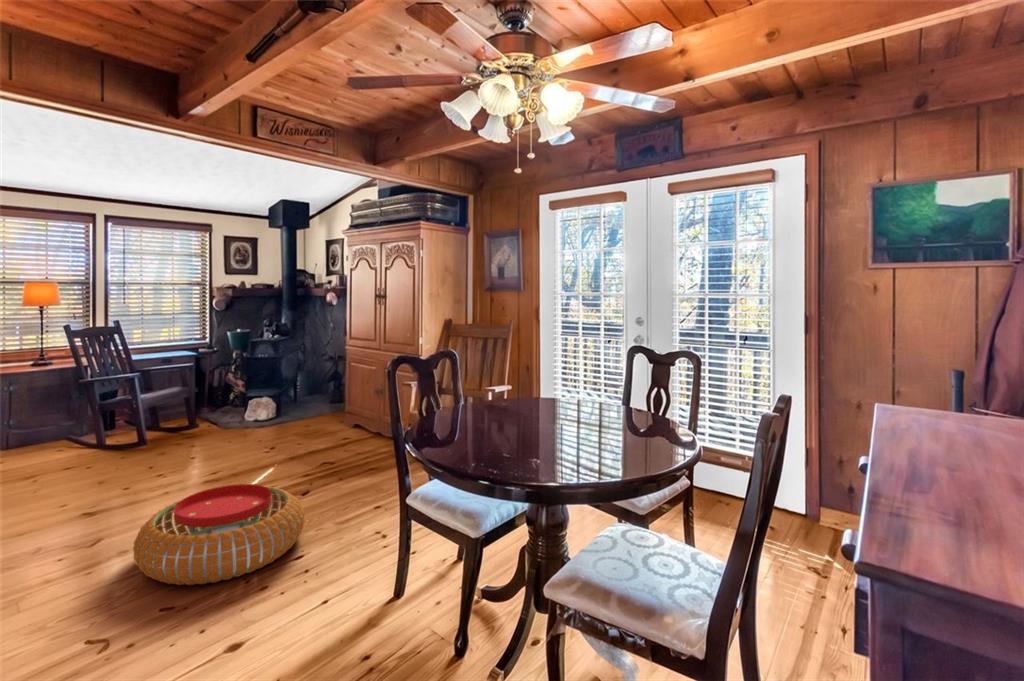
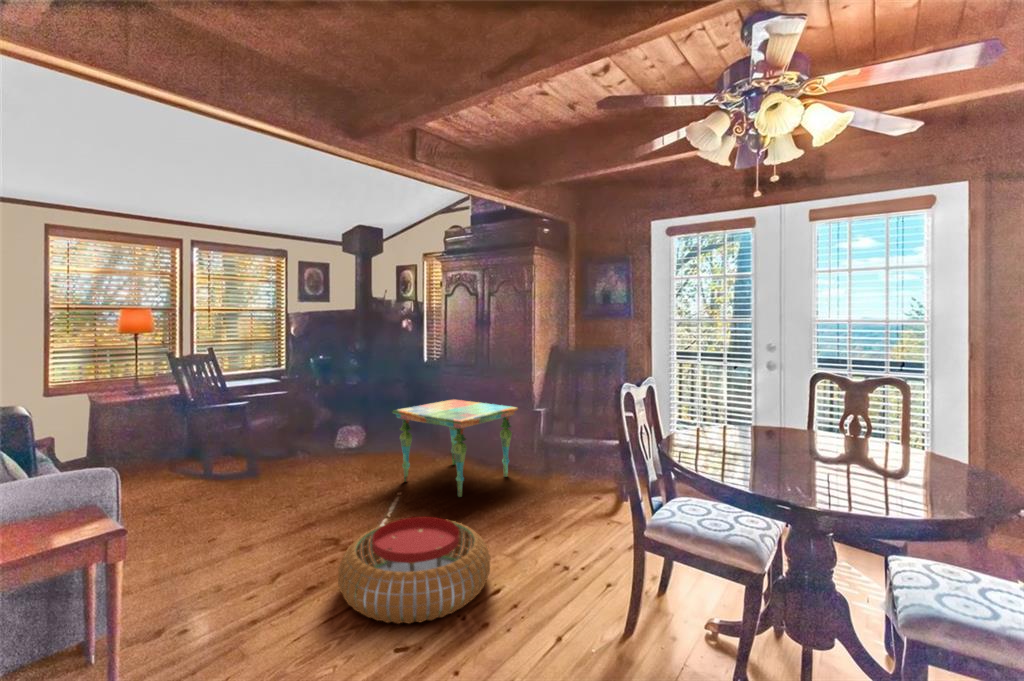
side table: none [278,374,407,468] -> present [393,400,518,497]

